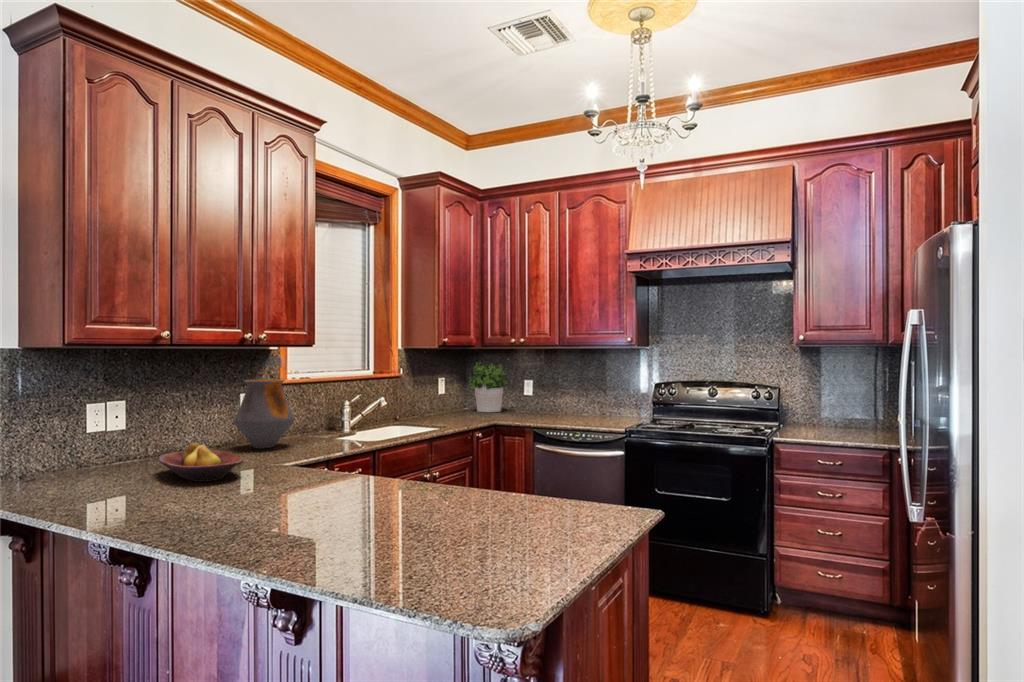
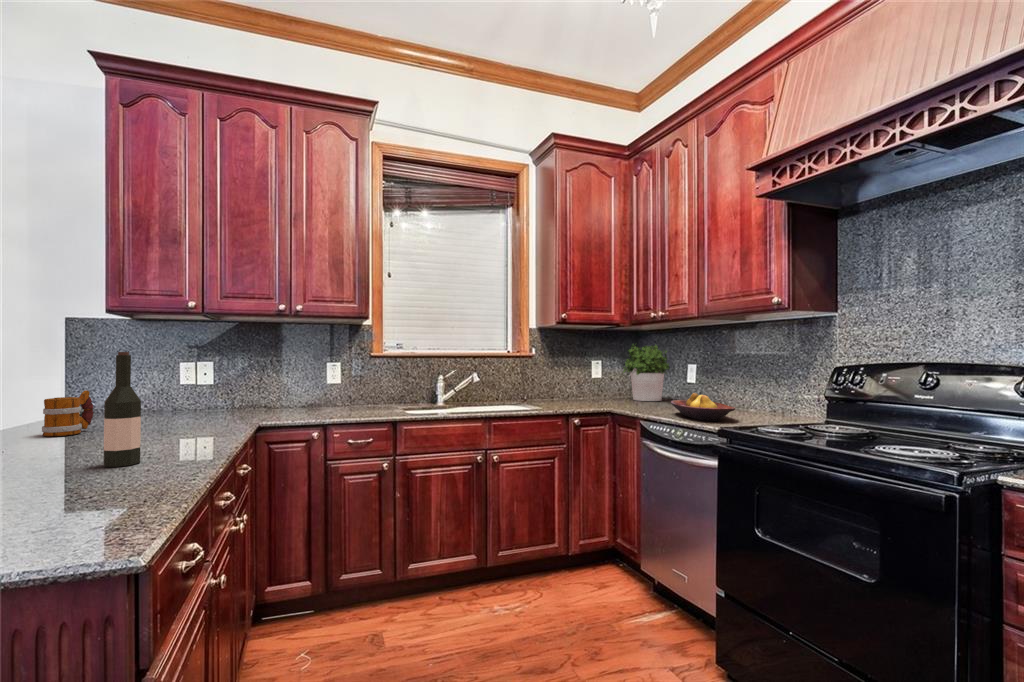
vase: present [234,379,294,449] -> none [300,350,353,411]
wine bottle: none [339,398,370,508] -> present [104,352,141,467]
fruit bowl: present [159,443,243,482] -> present [671,393,735,421]
mug: none [78,447,124,509] -> present [42,390,94,436]

